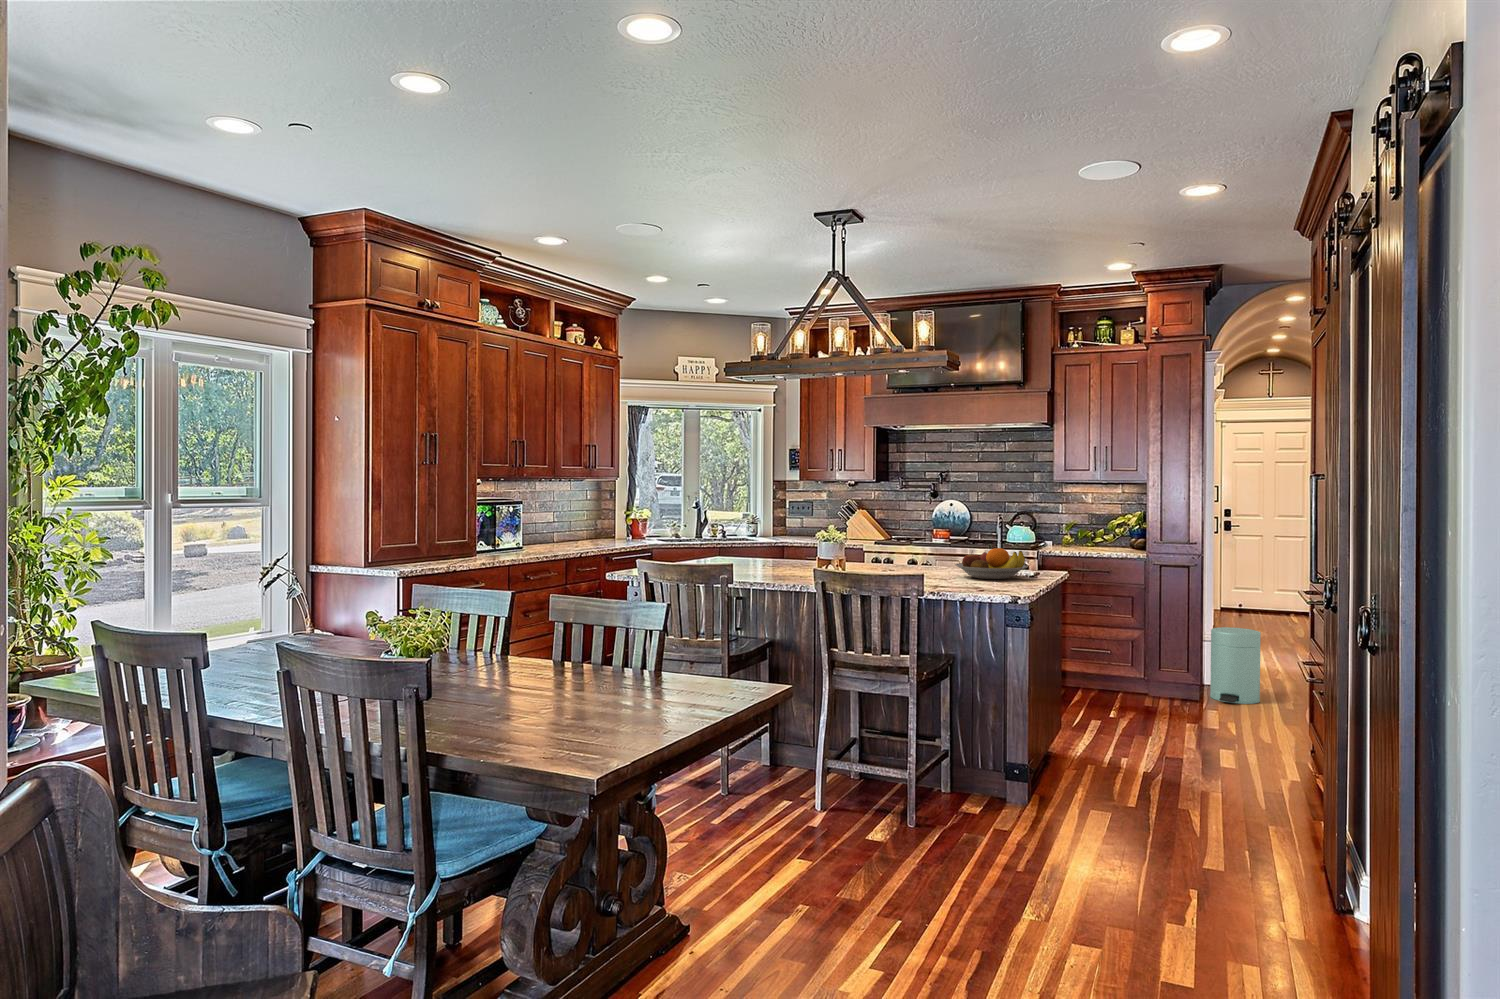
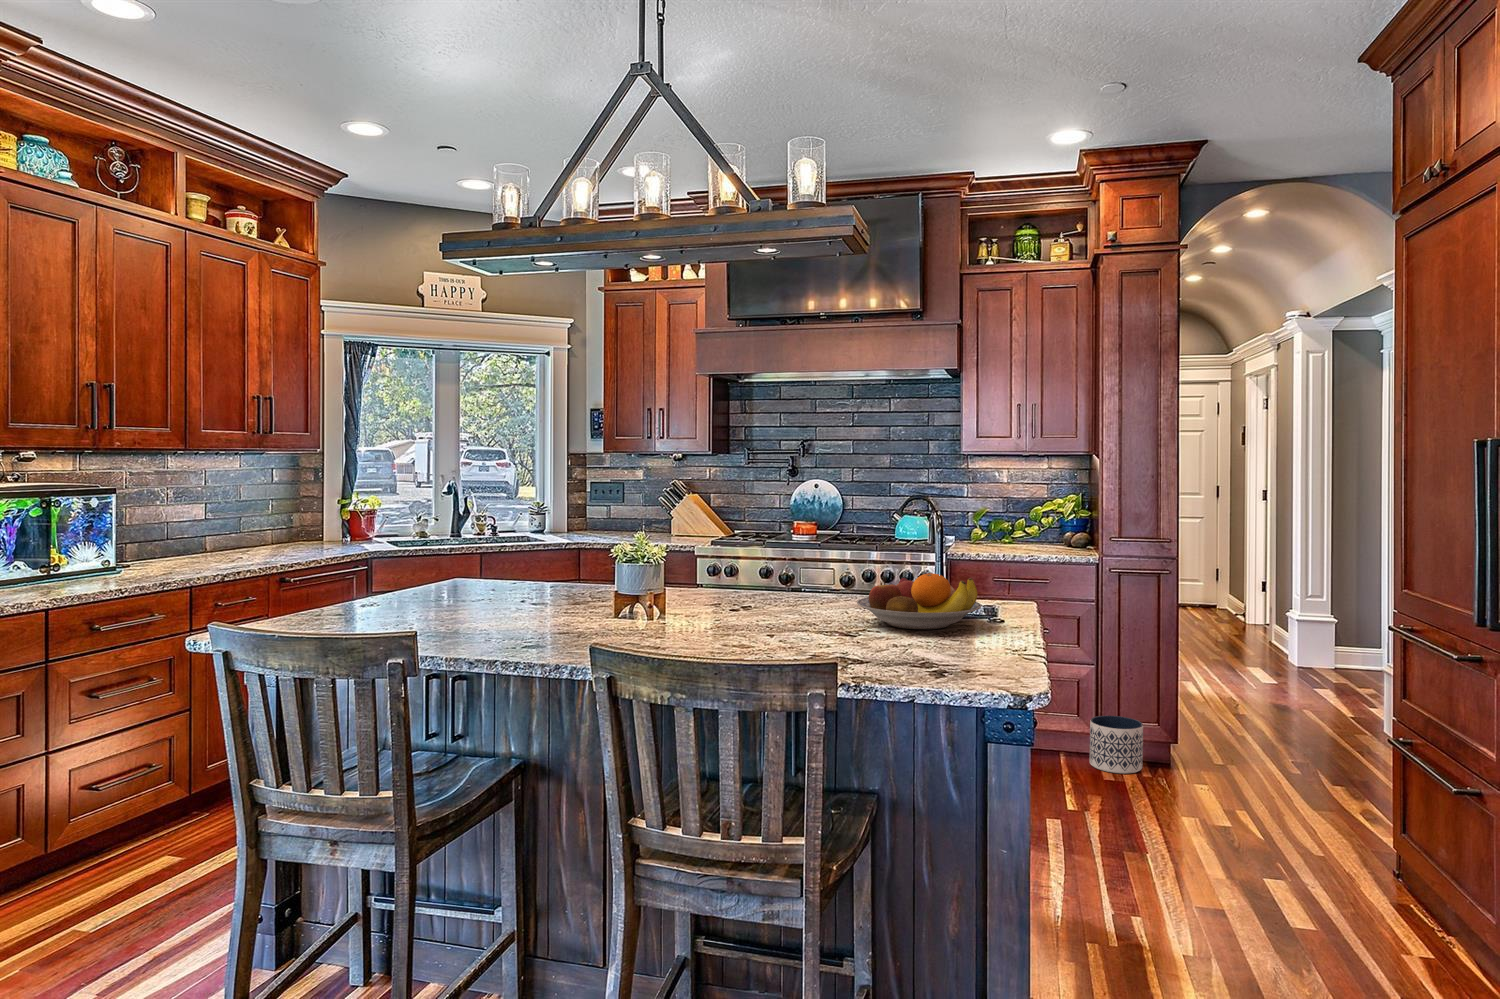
trash can: present [1210,627,1261,704] -> none [1176,656,1247,765]
planter: none [1140,666,1178,704] -> present [1090,716,1143,774]

